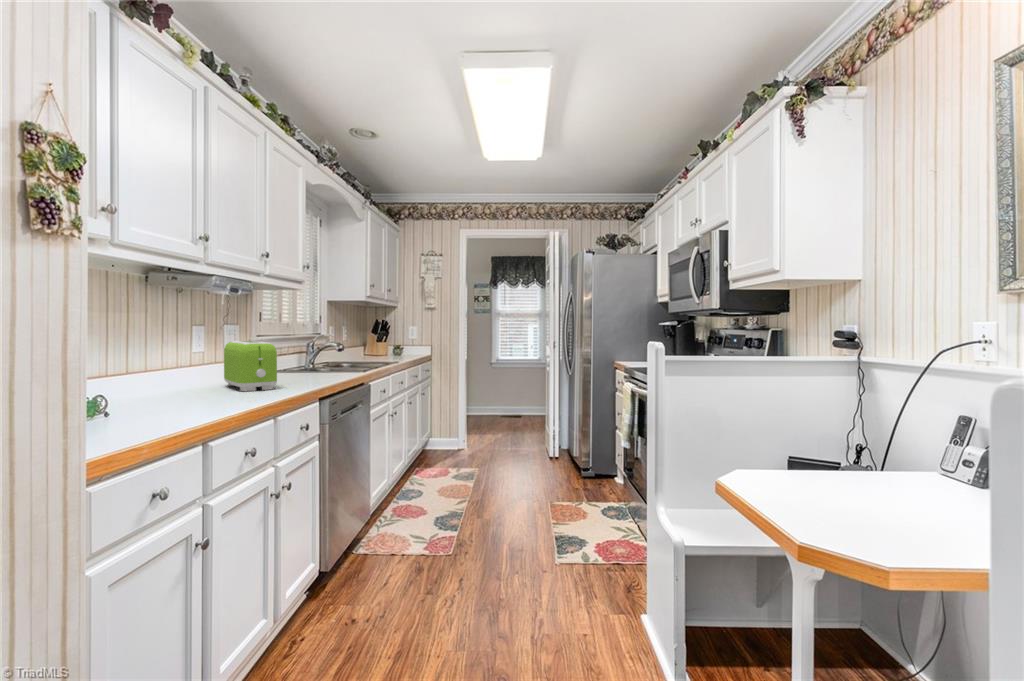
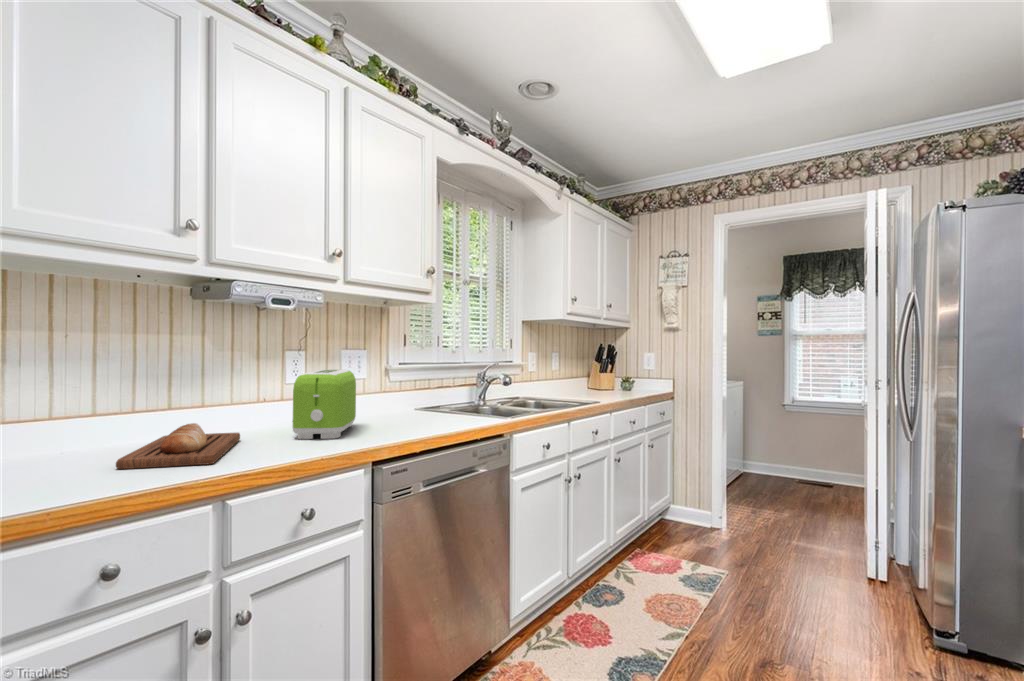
bread loaf: none [138,382,238,411] -> present [116,423,240,469]

